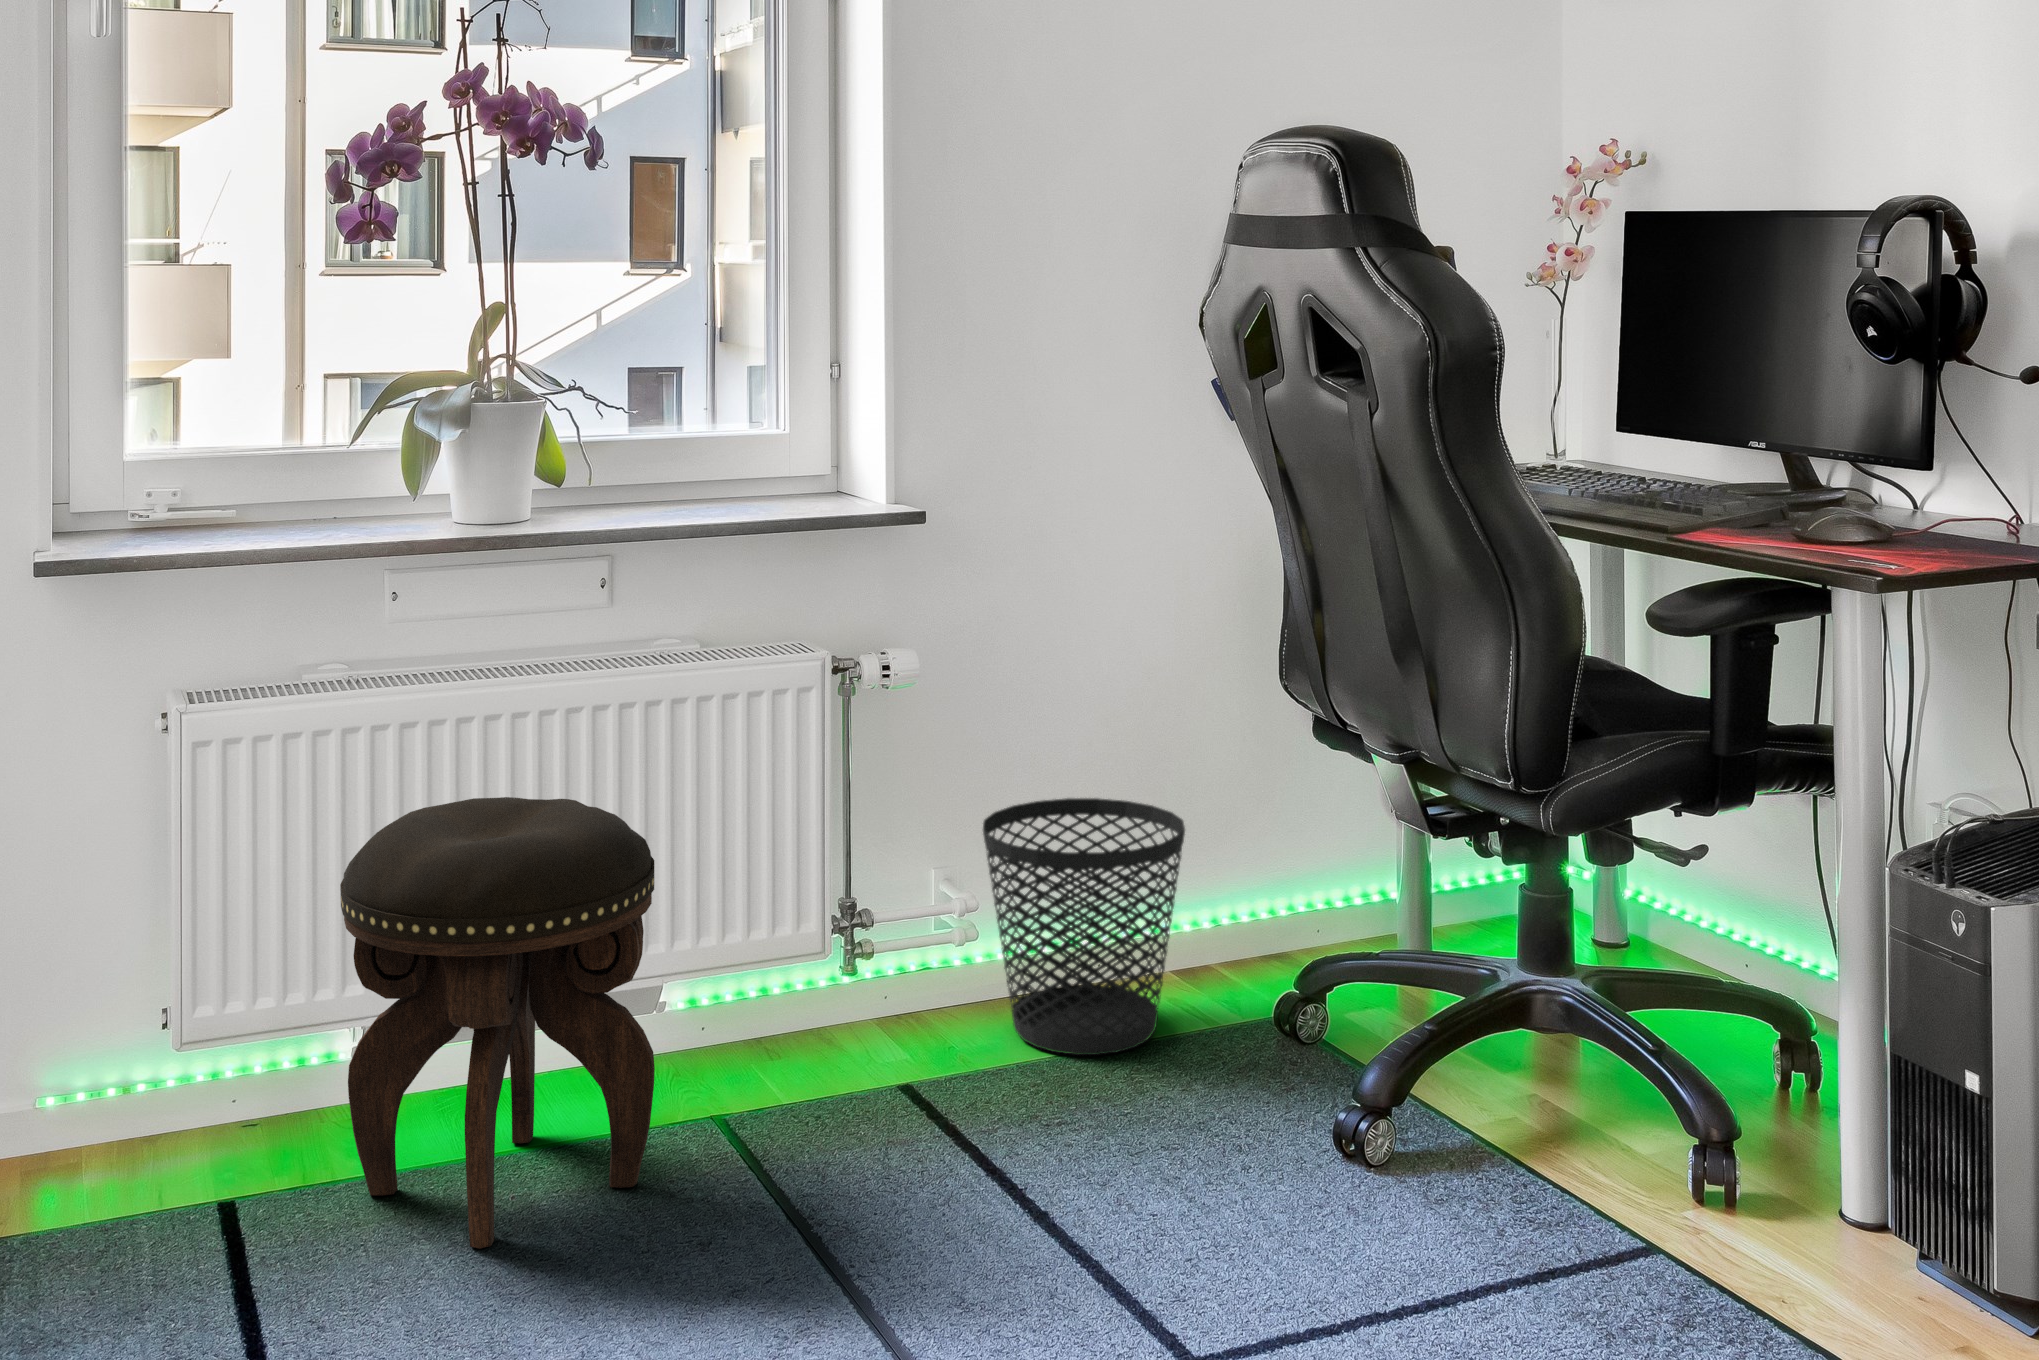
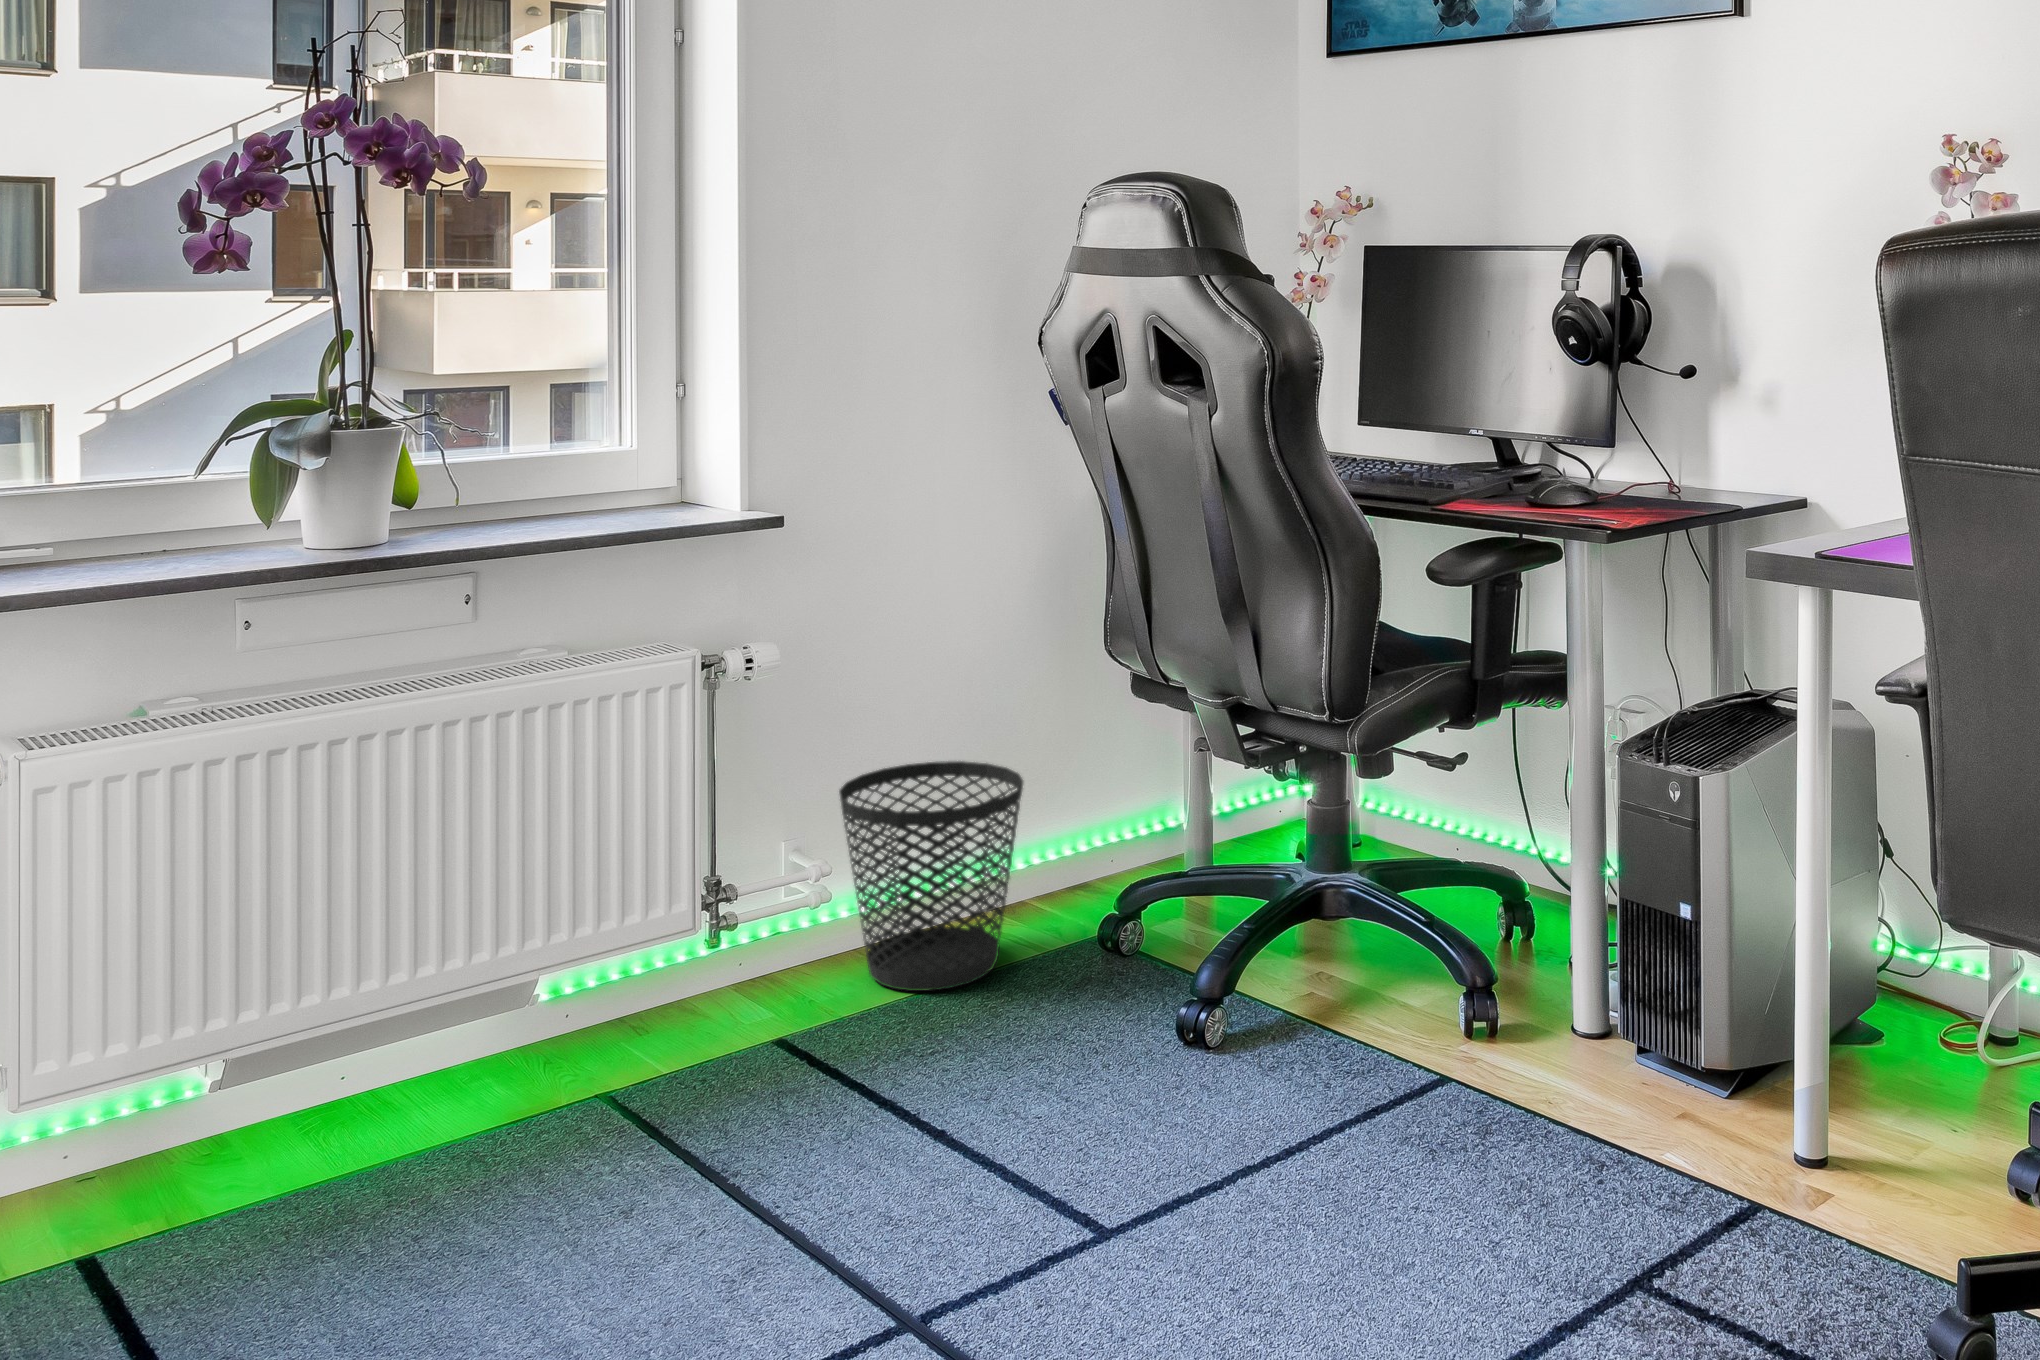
footstool: present [340,797,655,1249] -> none [222,807,558,1255]

